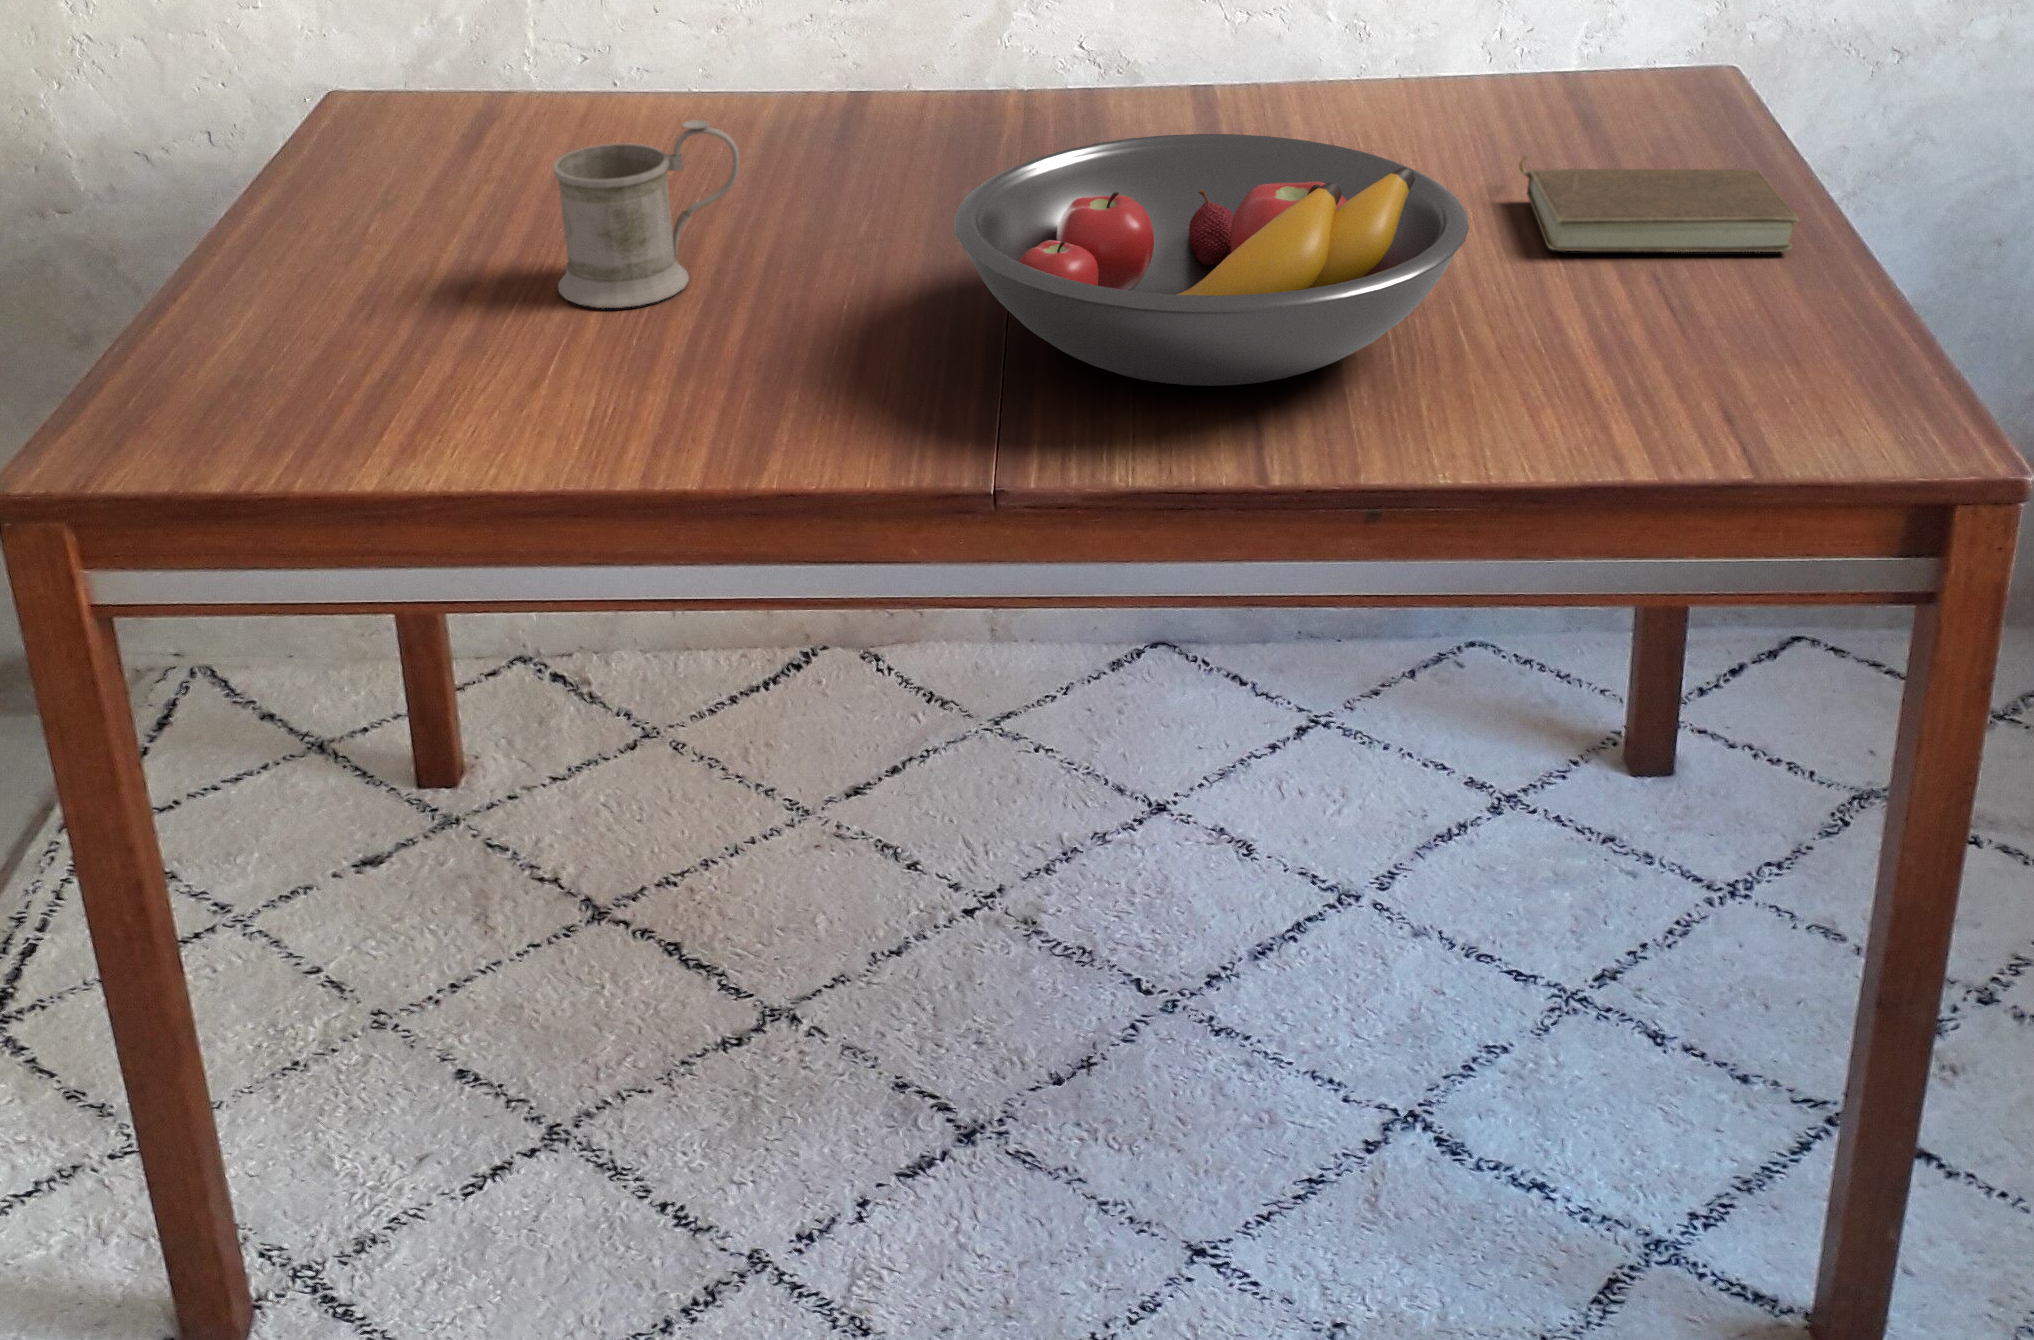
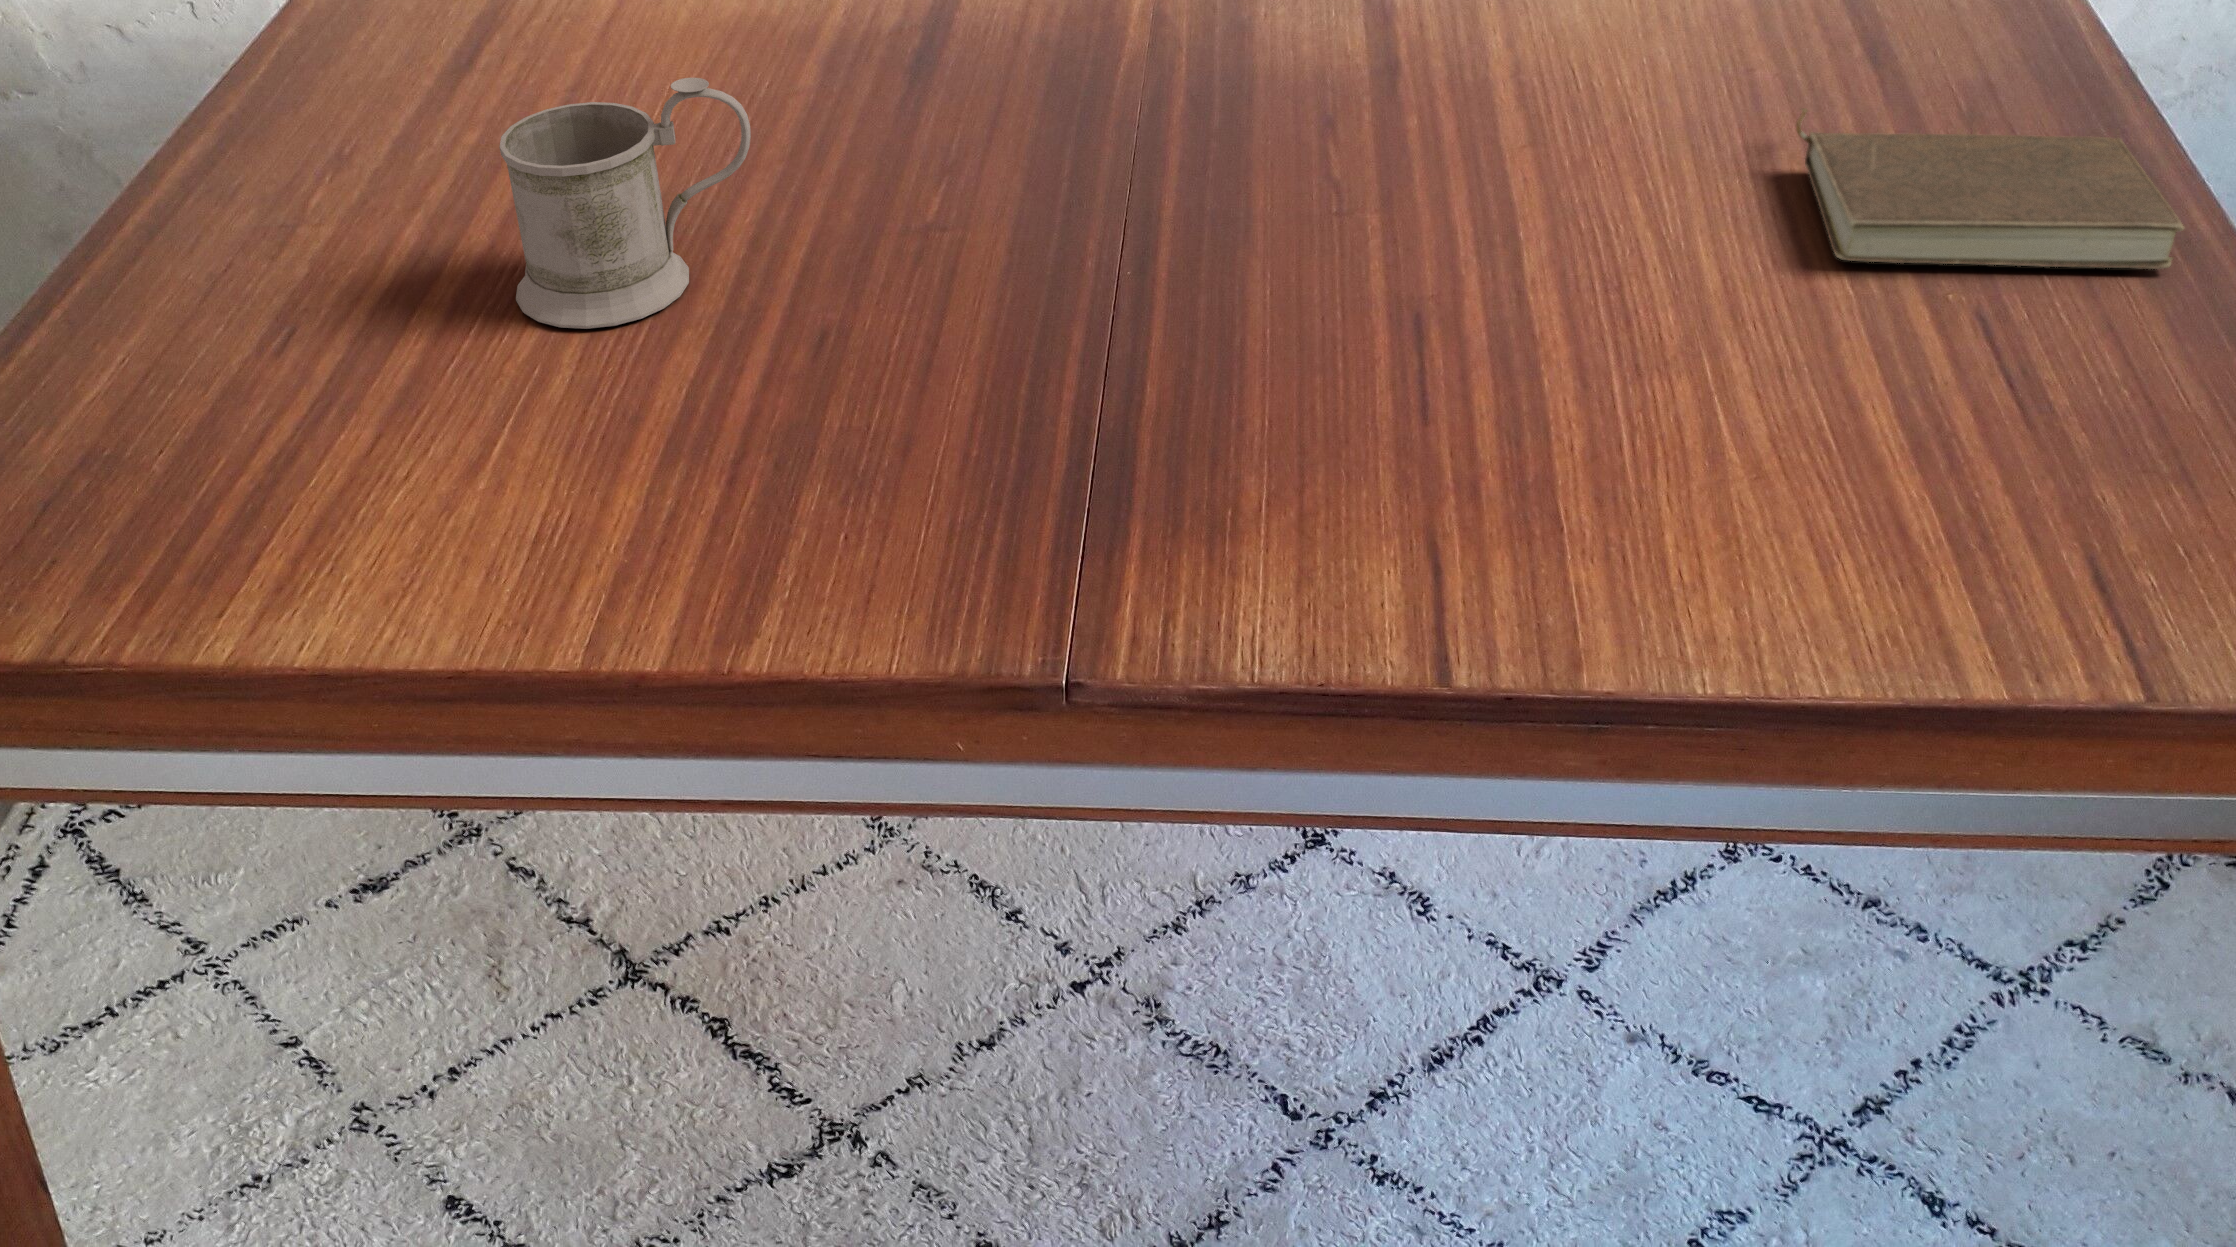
fruit bowl: present [954,134,1469,386] -> none [1015,105,1734,504]

